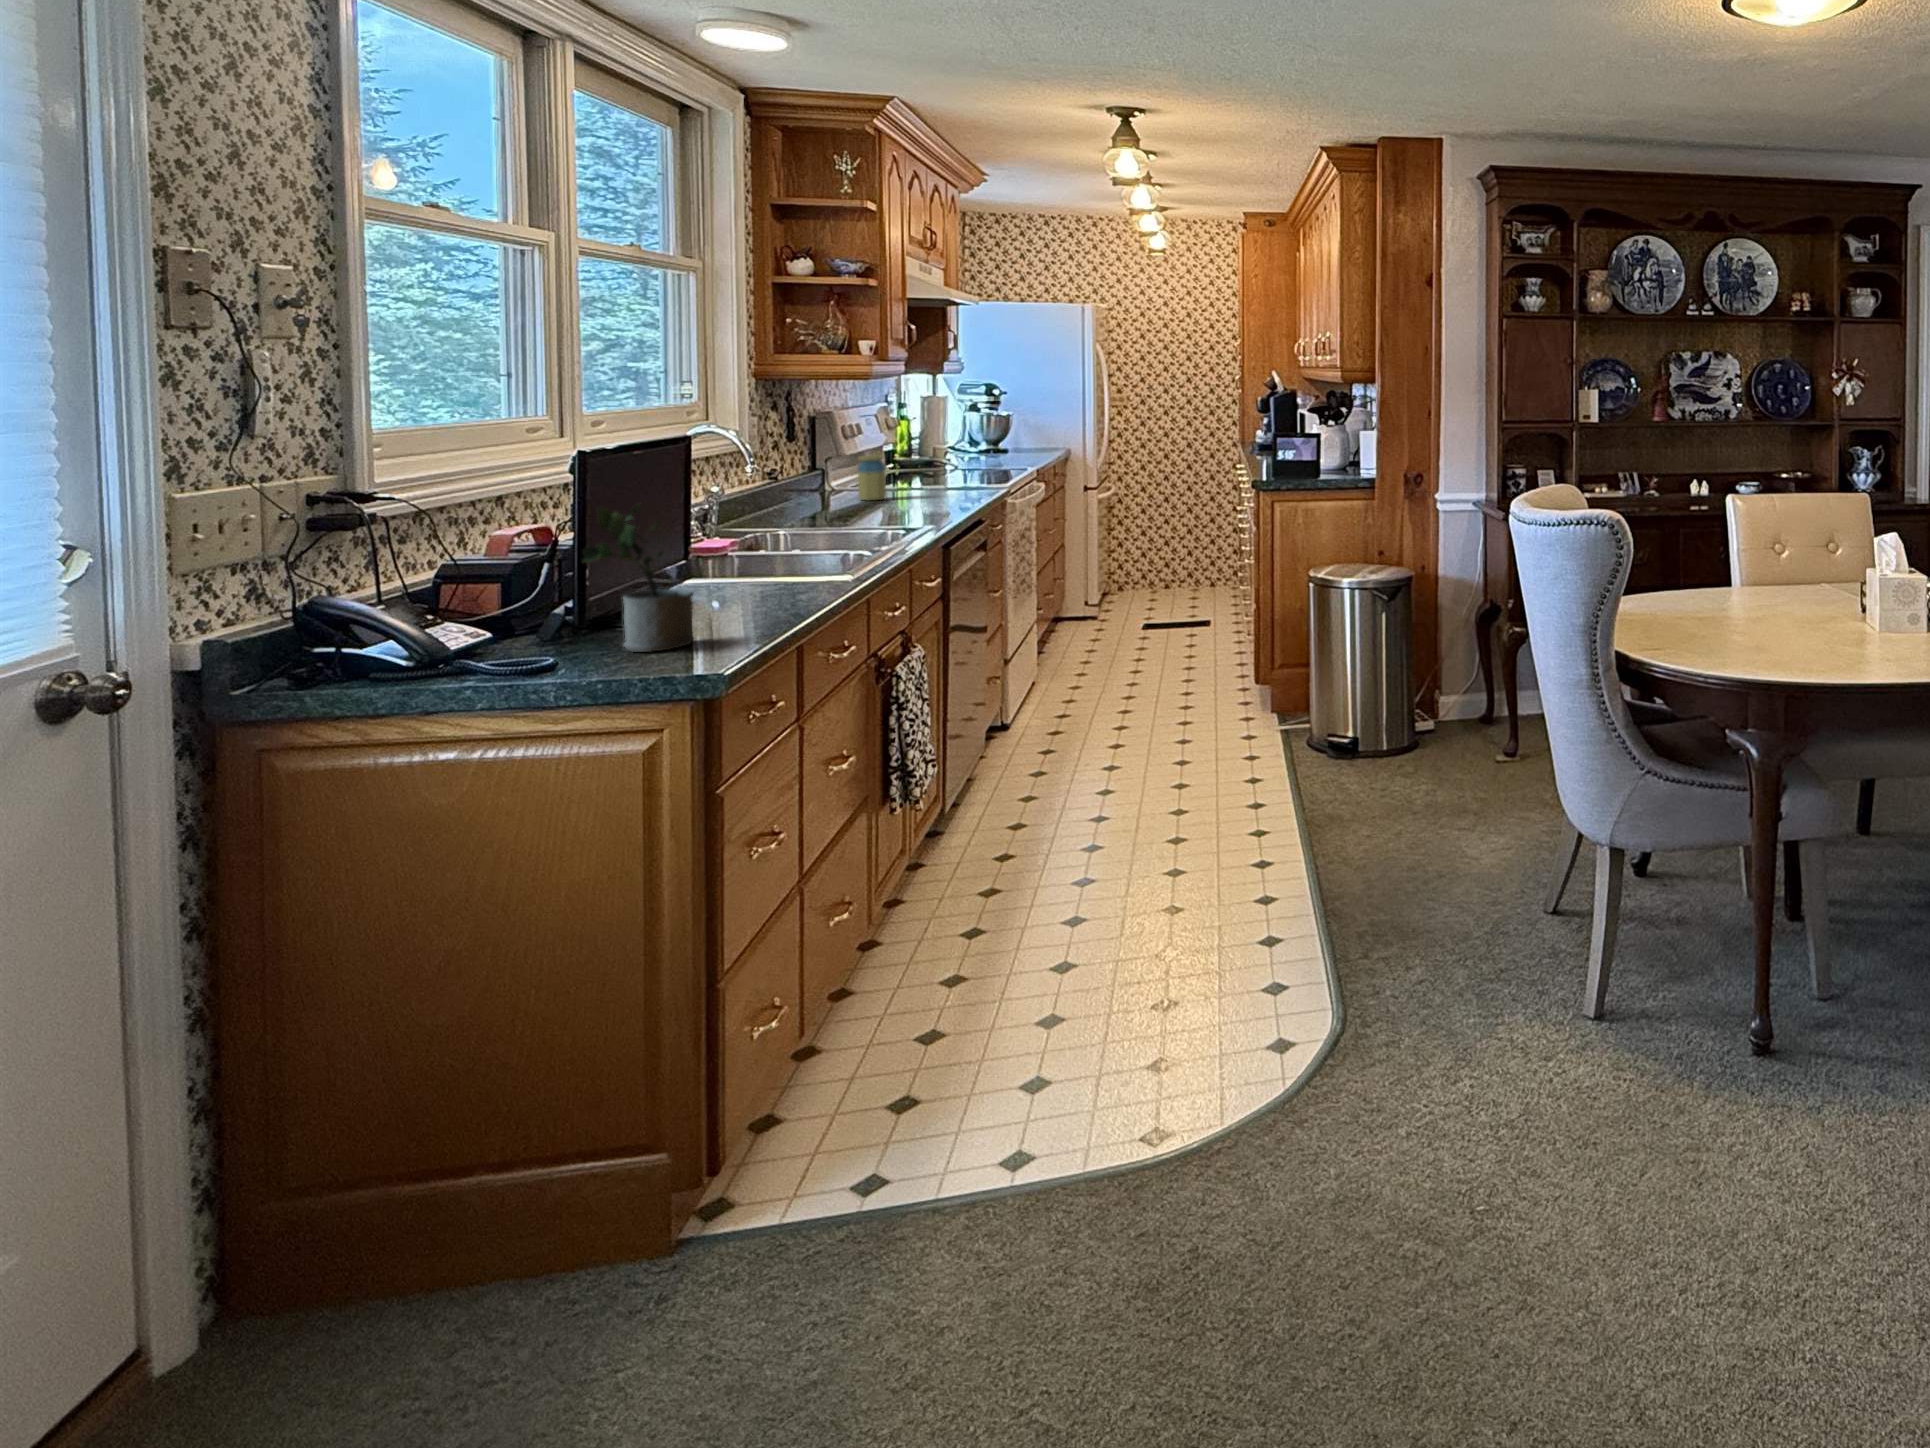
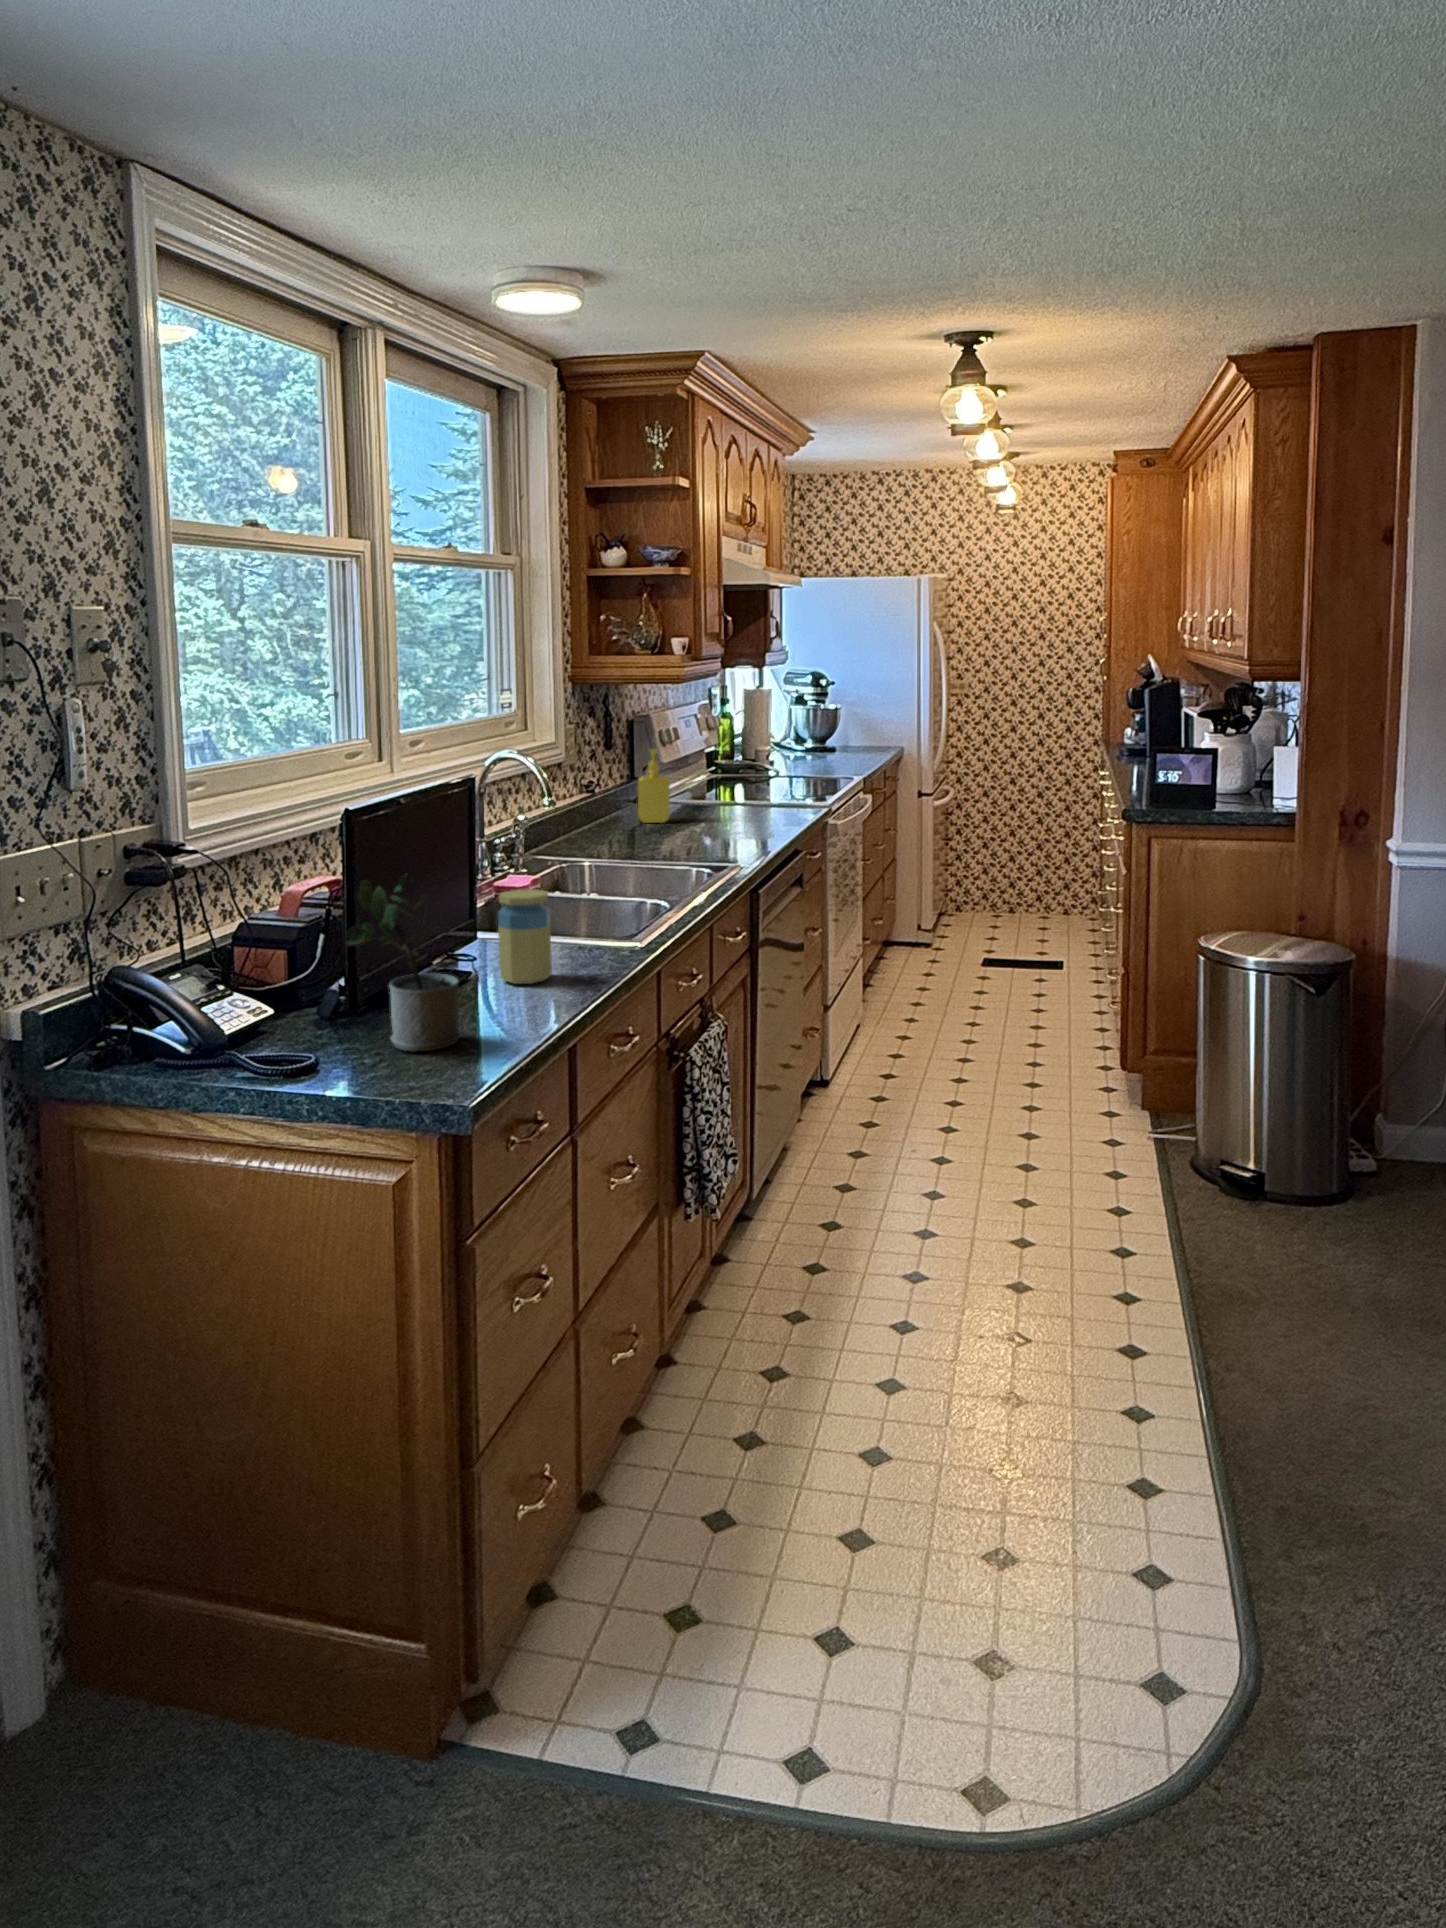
soap dispenser: none [822,438,856,505] -> present [638,749,670,823]
jar: present [858,455,886,500] -> present [498,889,552,984]

